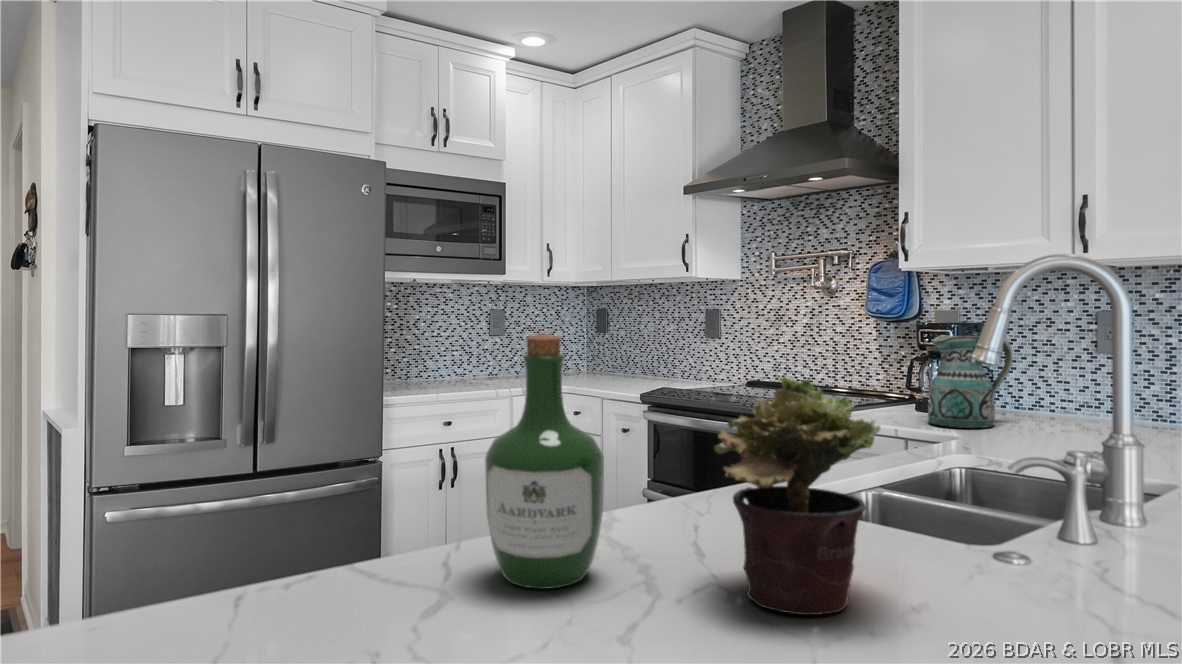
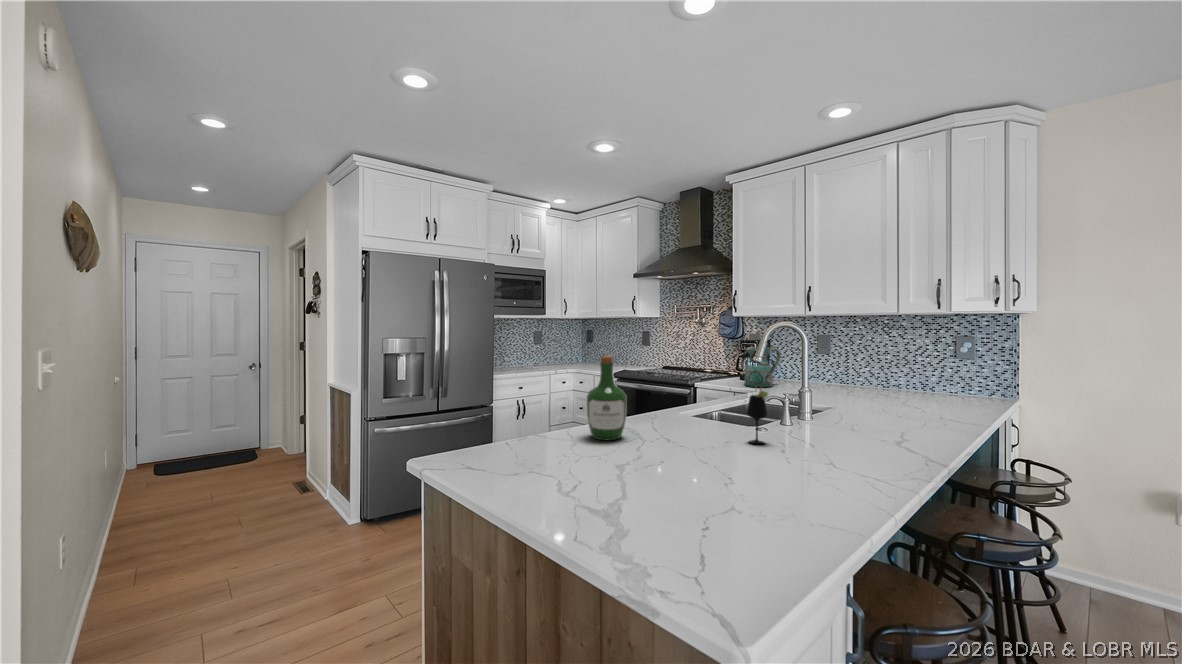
potted plant: present [714,377,880,615] -> none [664,370,717,445]
wine glass: none [975,429,1053,617] -> present [747,386,768,444]

